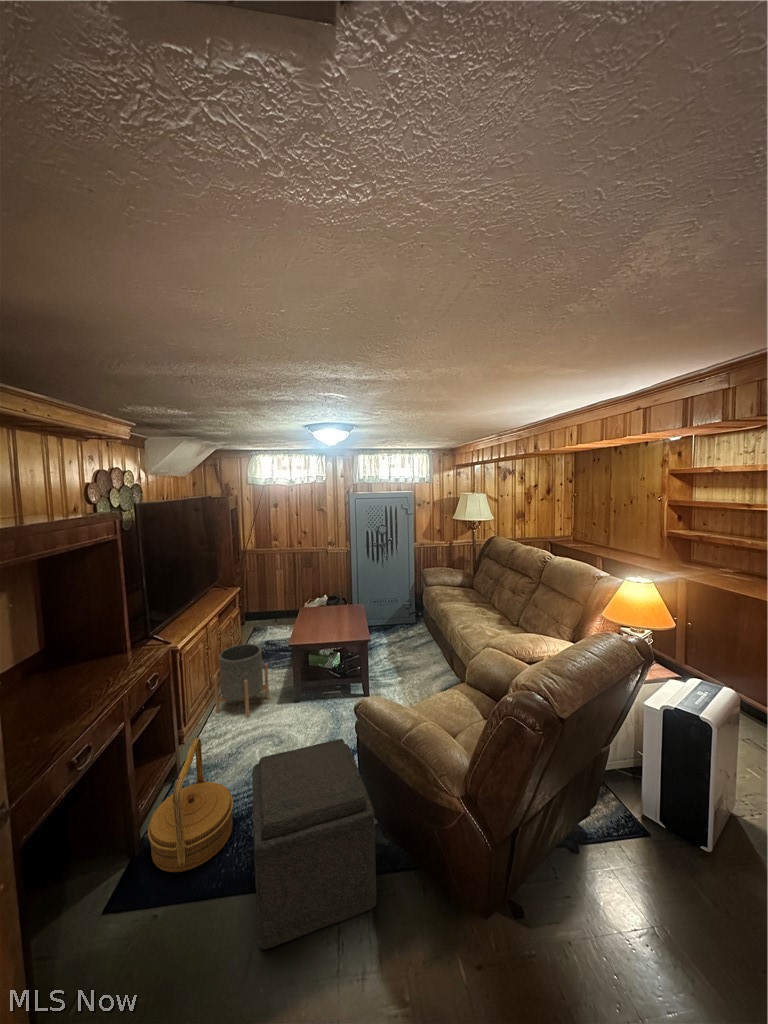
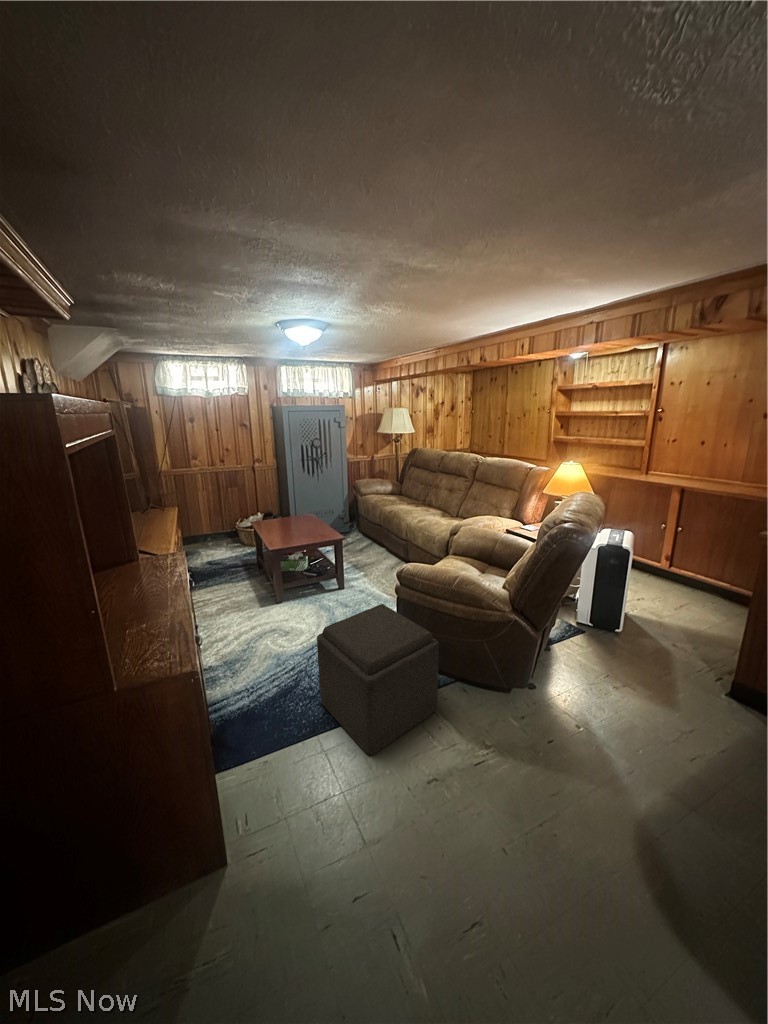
planter: present [214,644,269,718] -> none [196,556,250,624]
woven basket: present [148,738,233,872] -> none [214,630,290,738]

